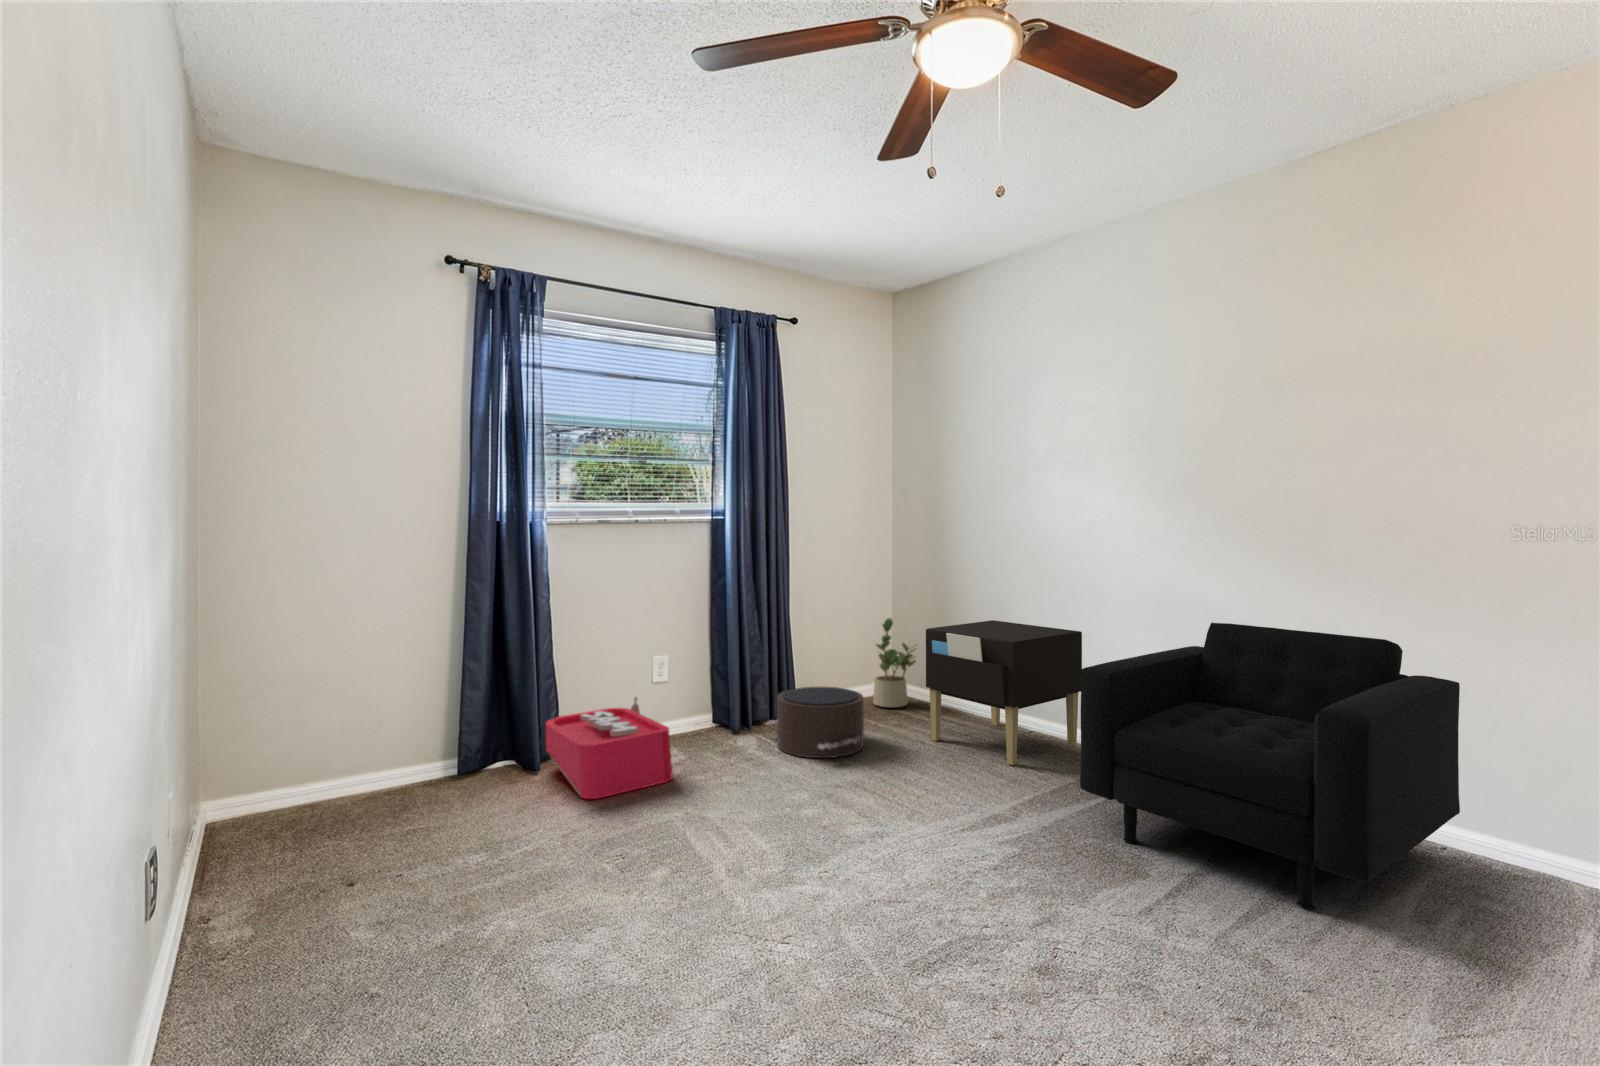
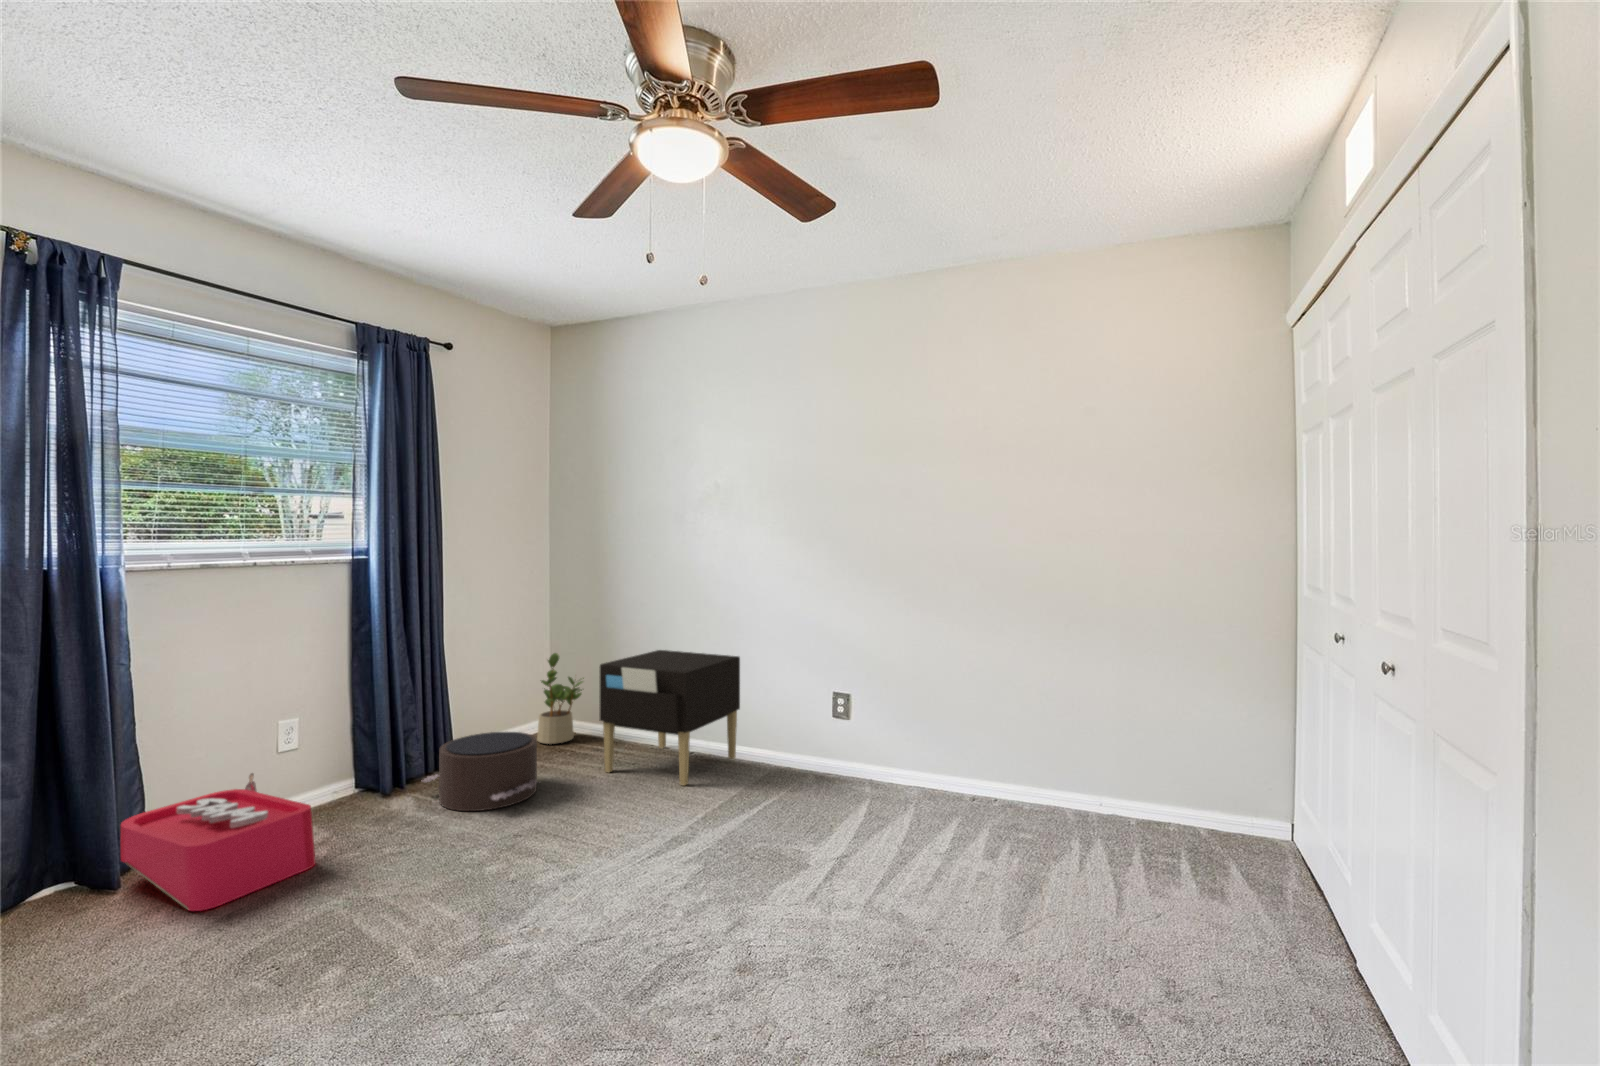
armchair: present [1080,623,1460,909] -> none [751,645,1001,866]

